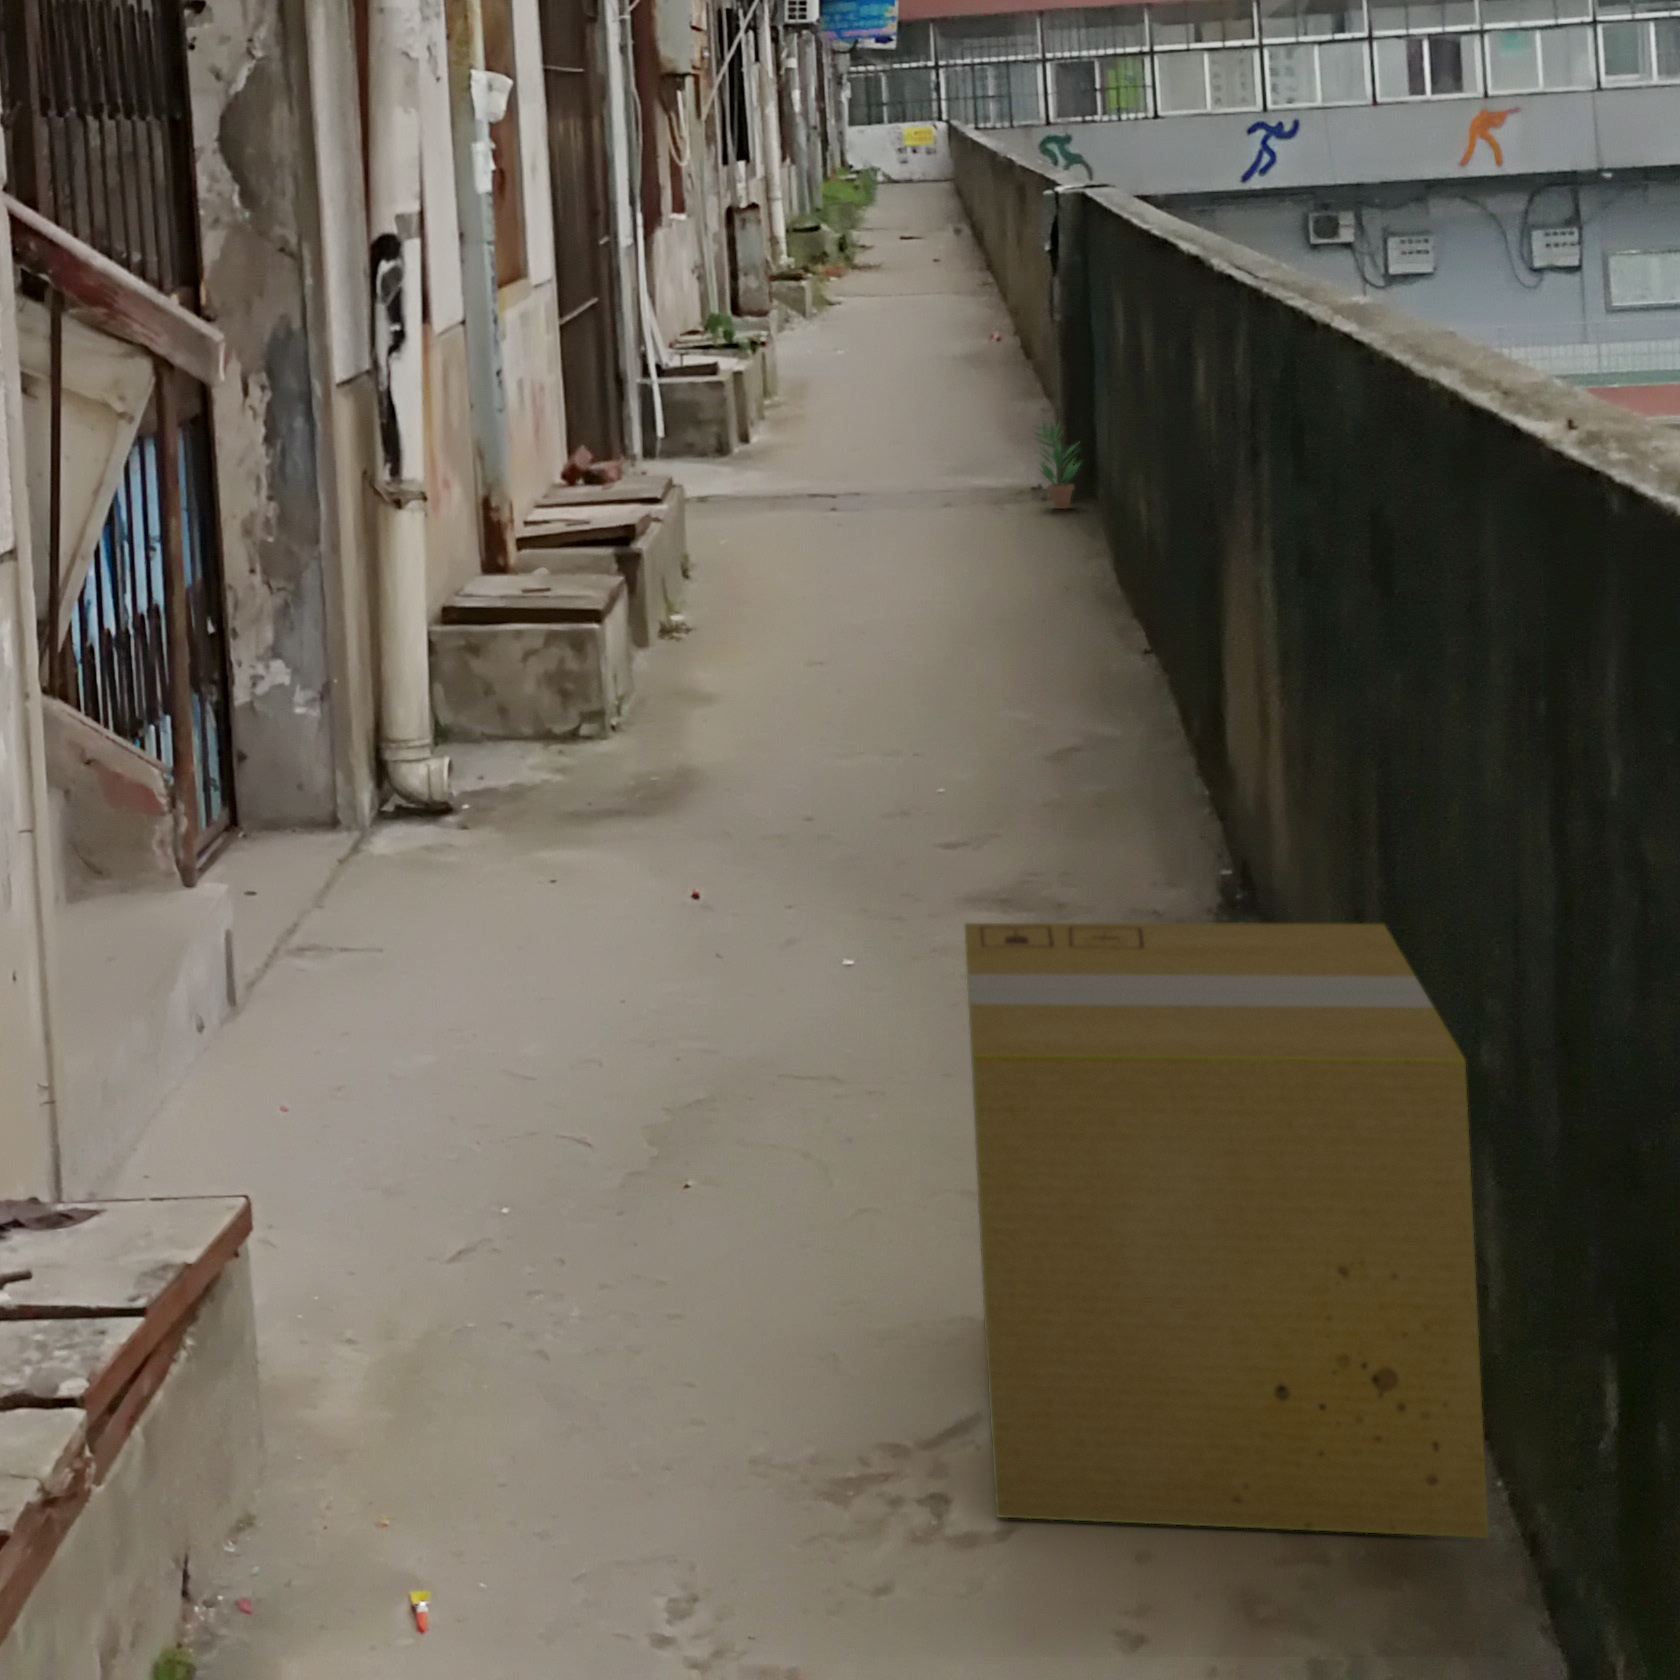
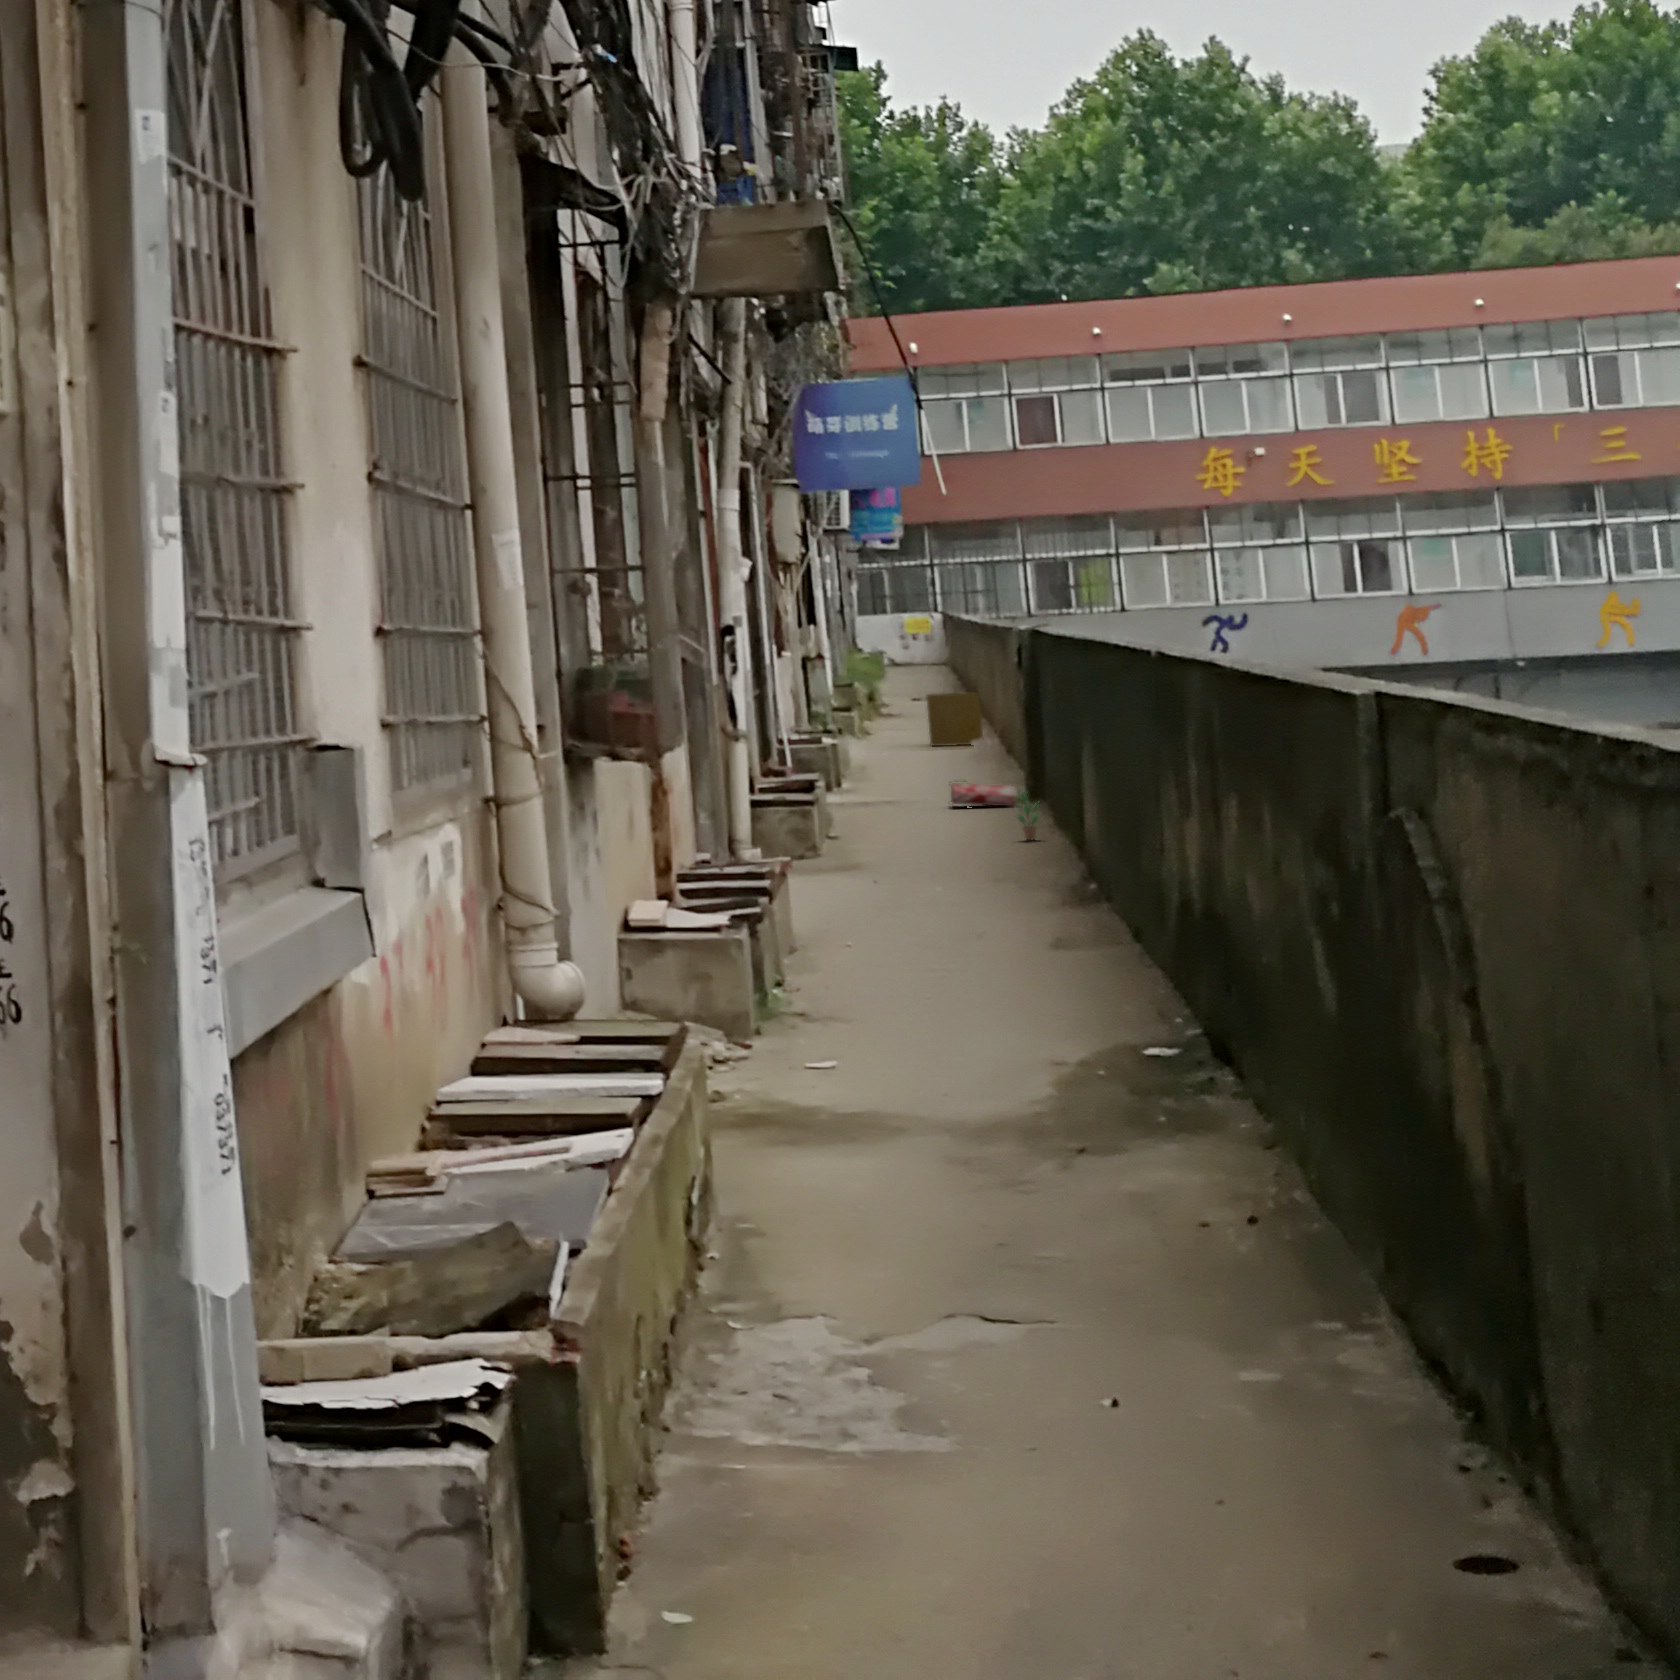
bag: none [931,378,1042,419] -> present [951,783,1019,806]
cardboard box: present [964,923,1488,1538] -> present [926,692,984,746]

